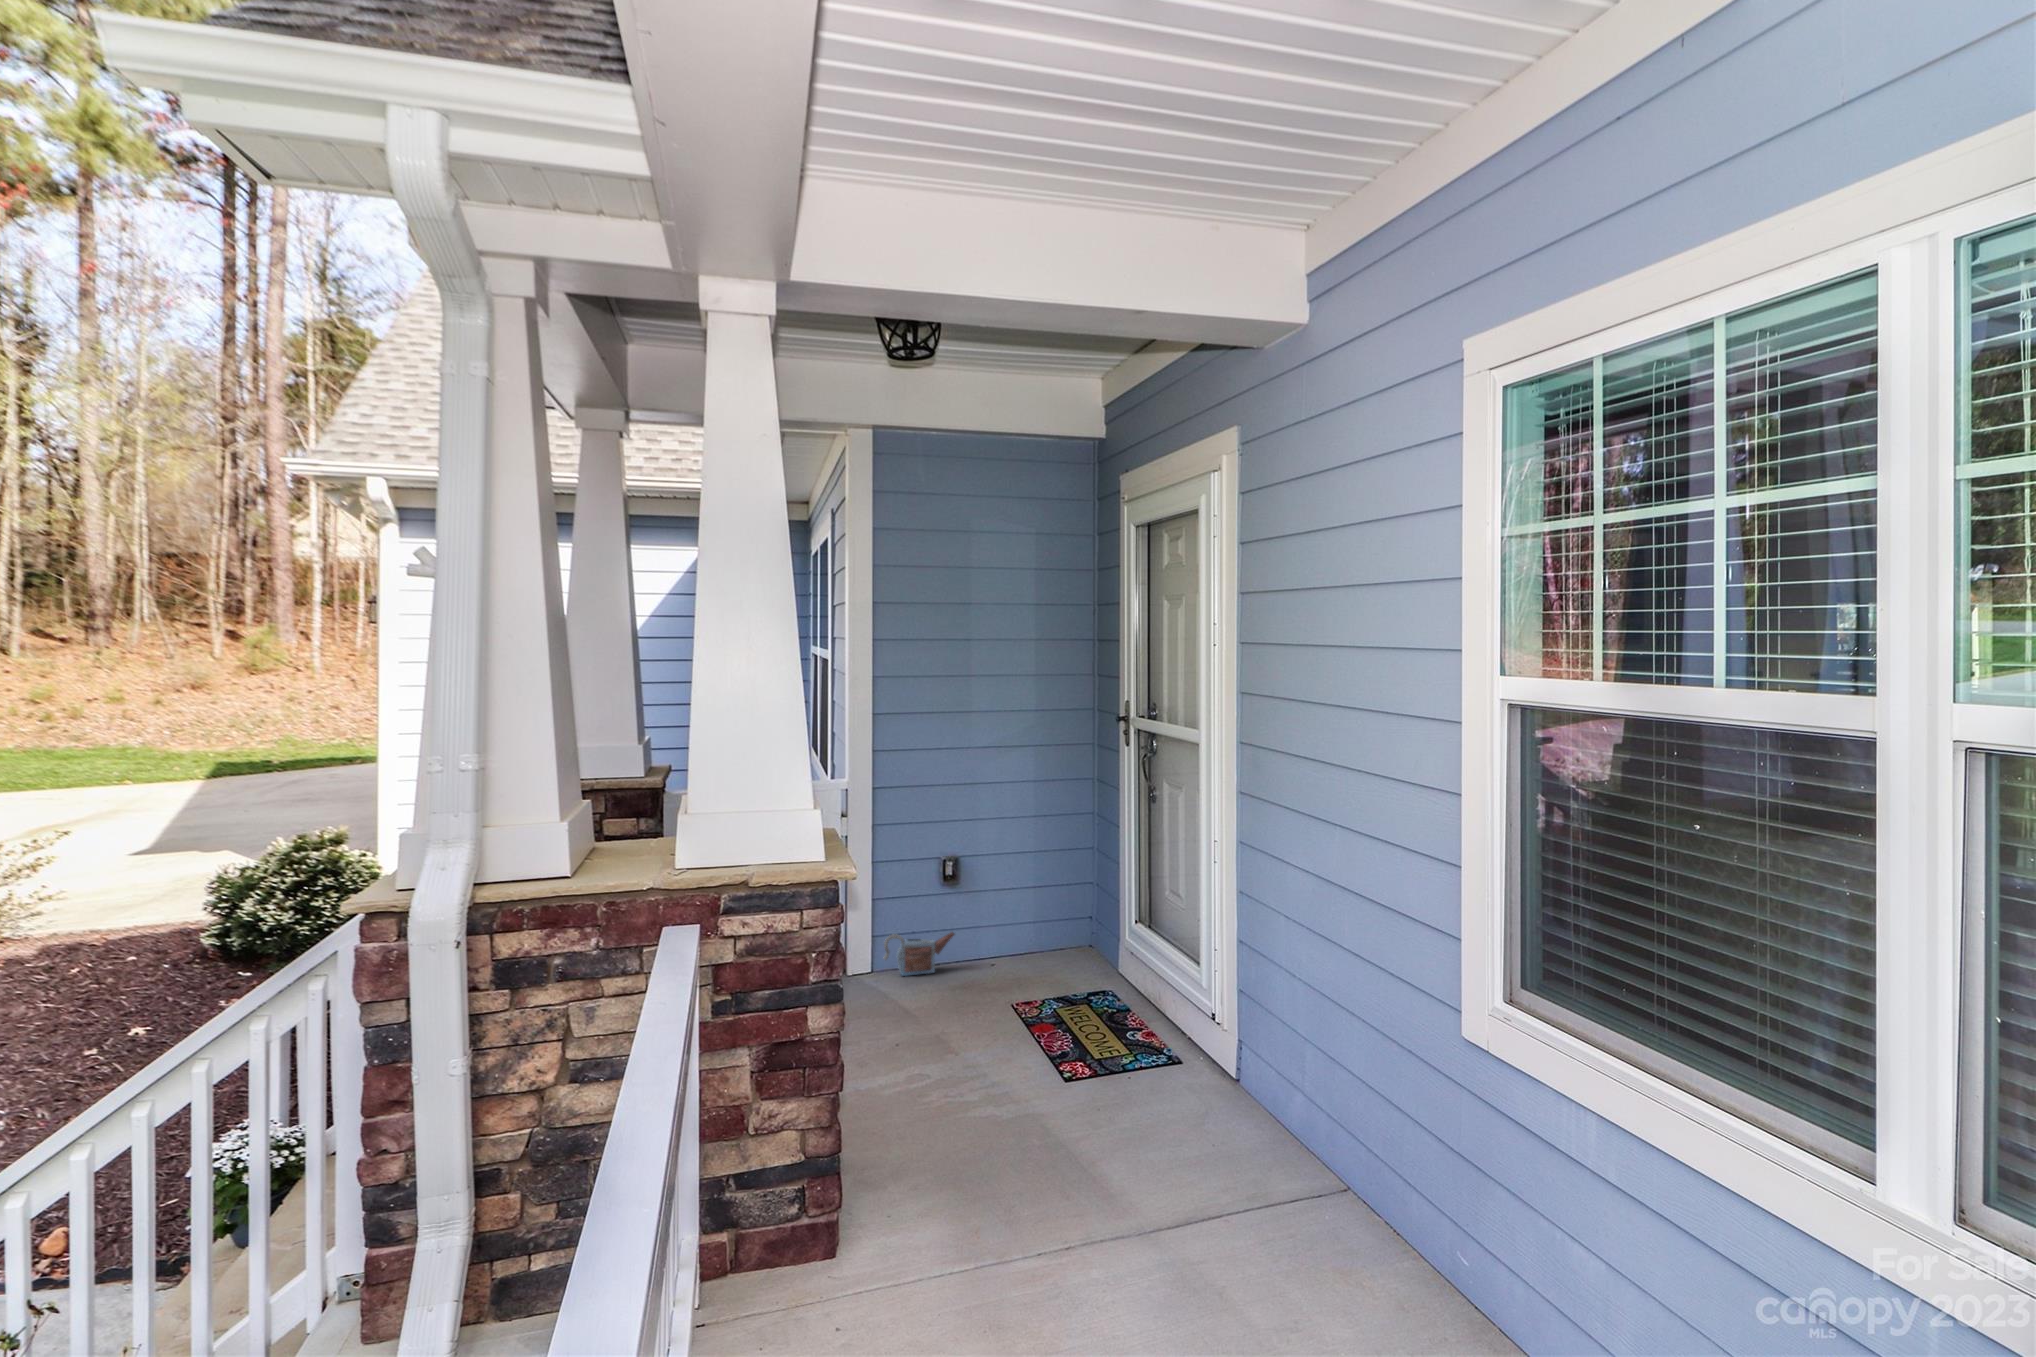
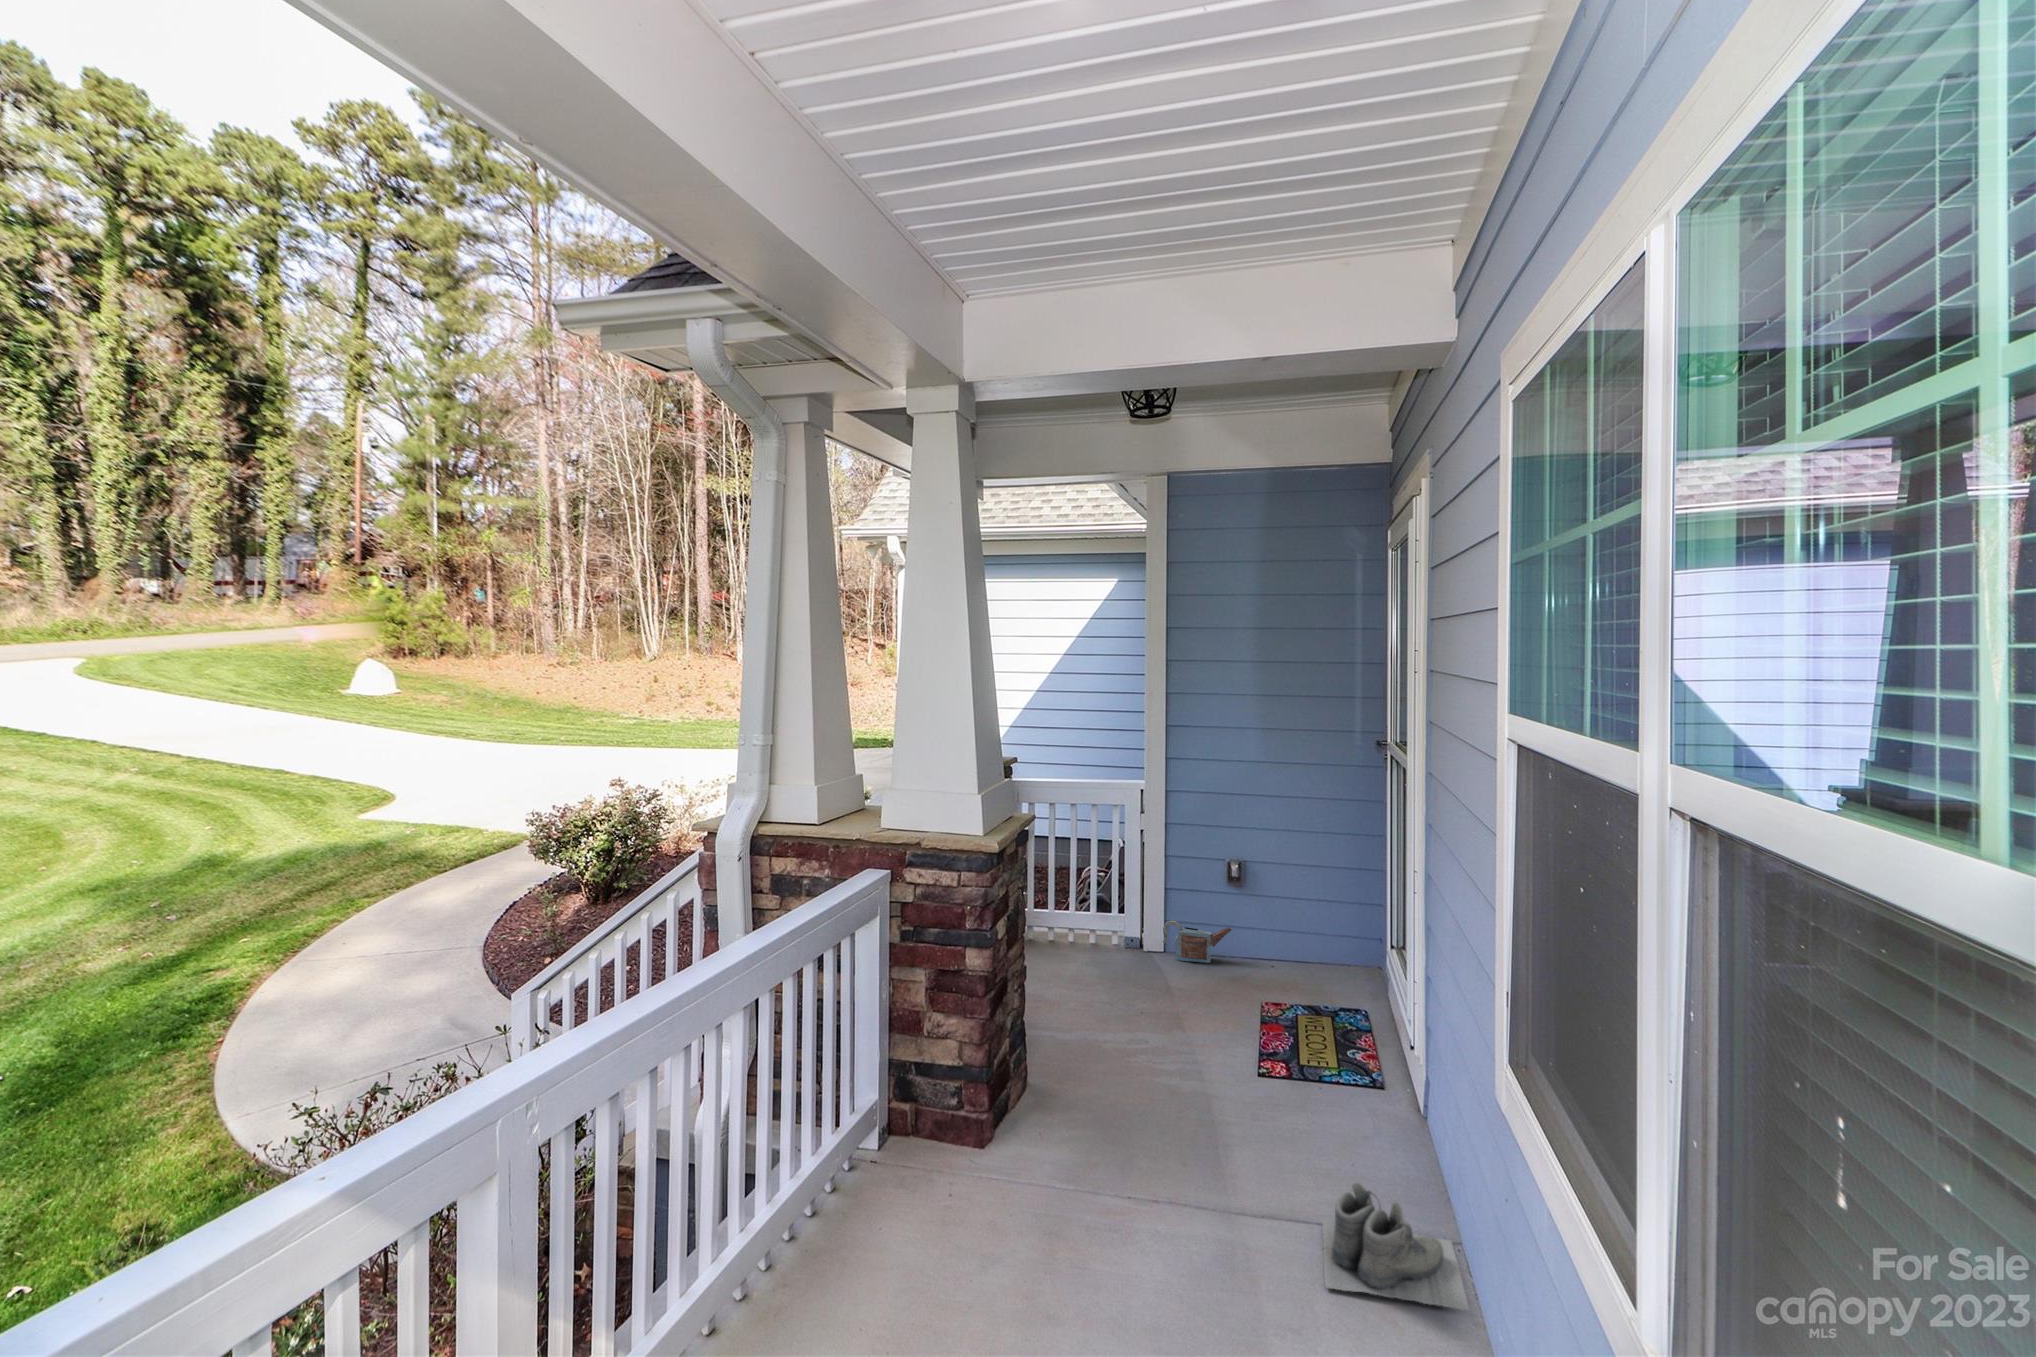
boots: none [1235,1168,1413,1290] -> present [1322,1183,1469,1310]

